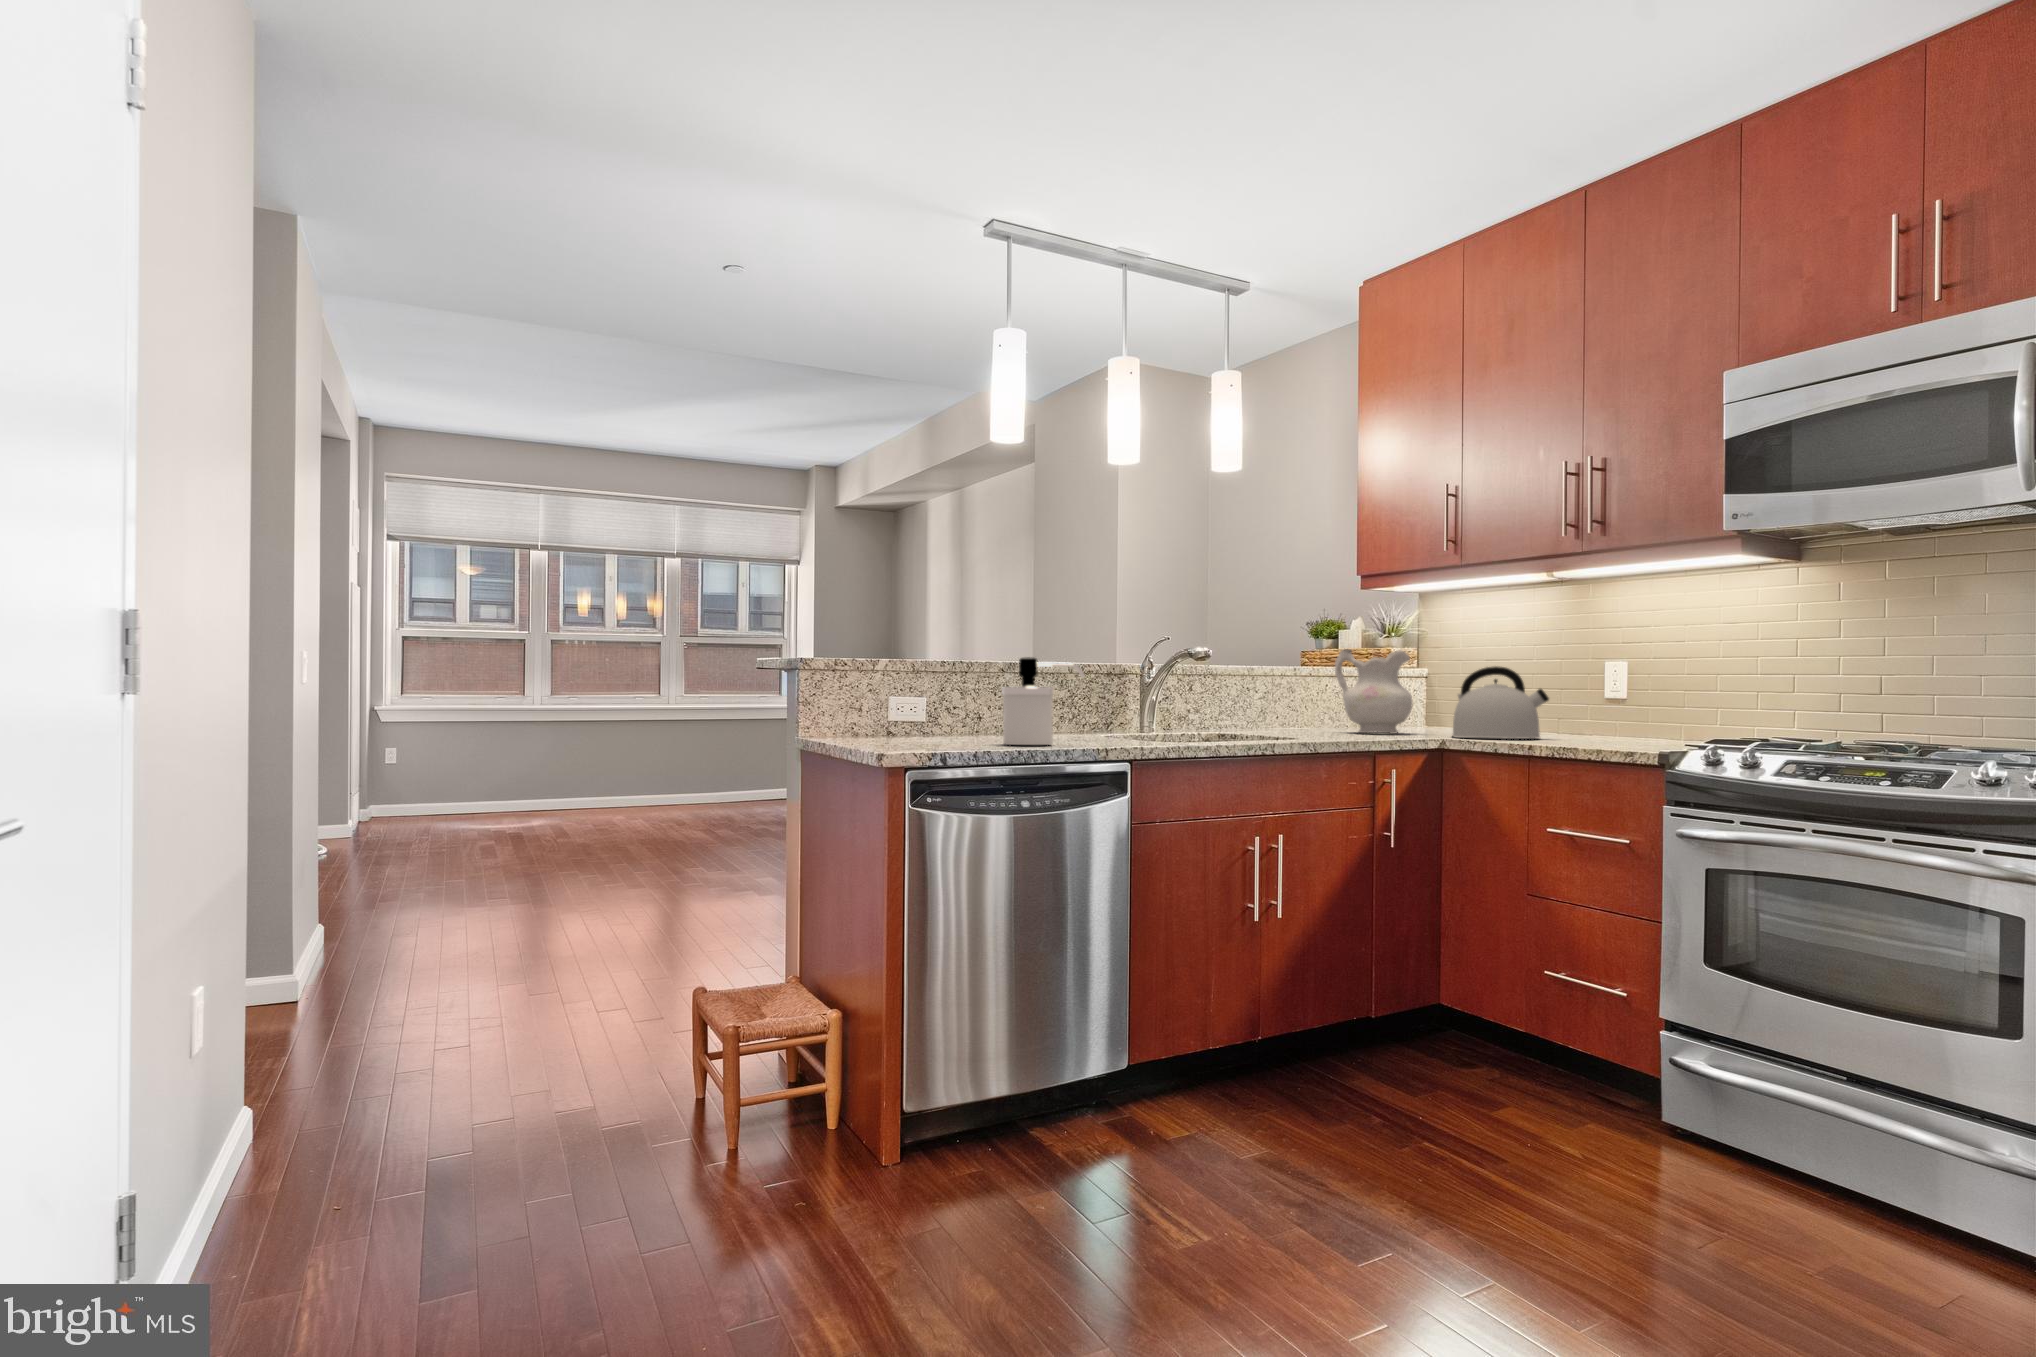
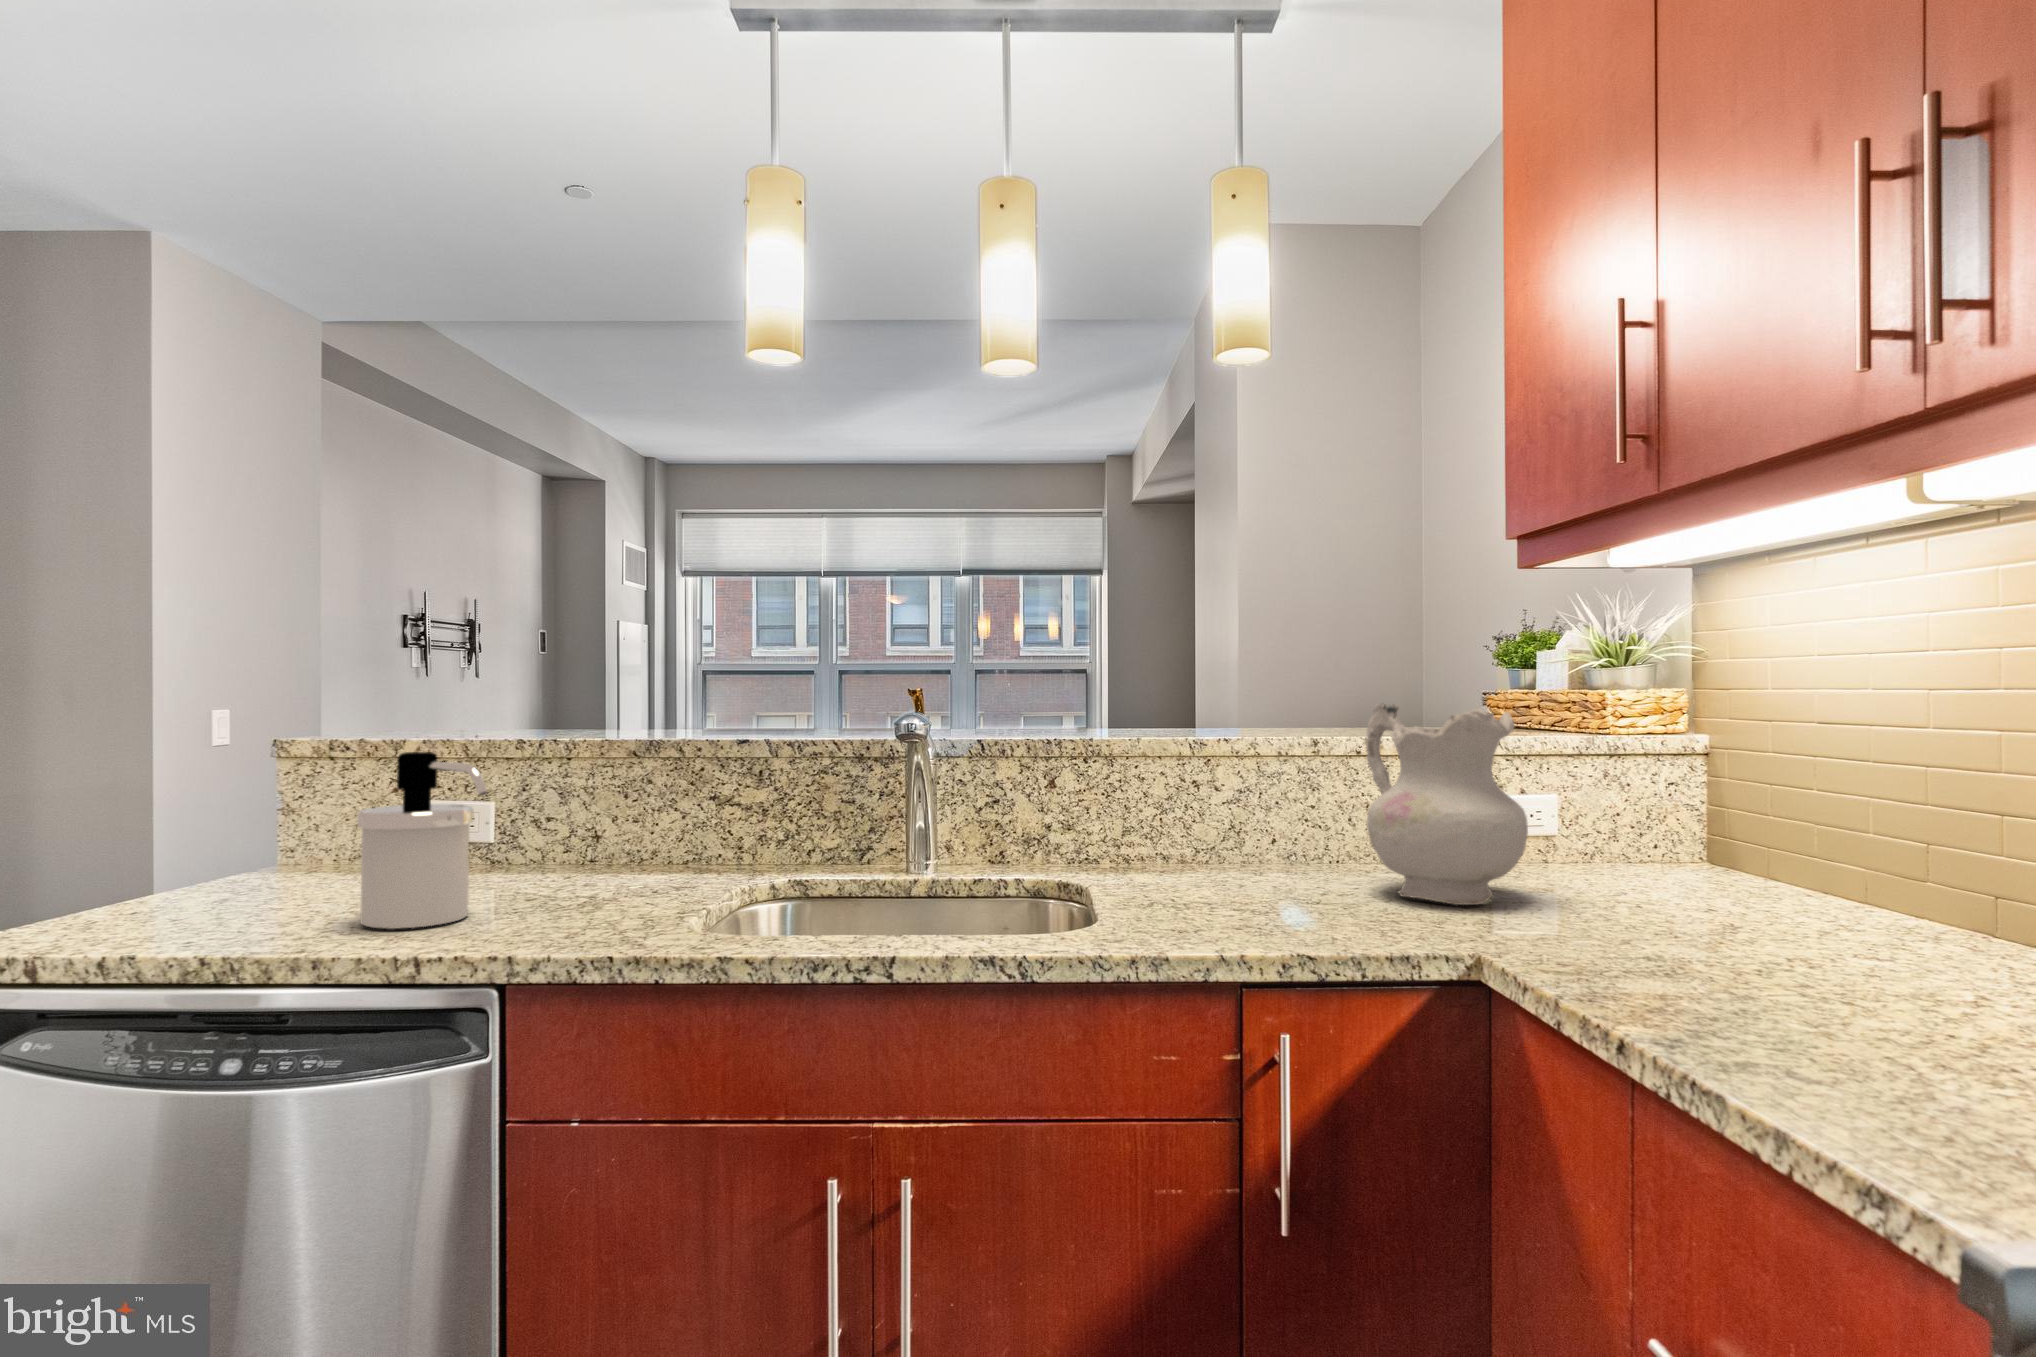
kettle: present [1452,666,1549,739] -> none [1547,763,1833,986]

